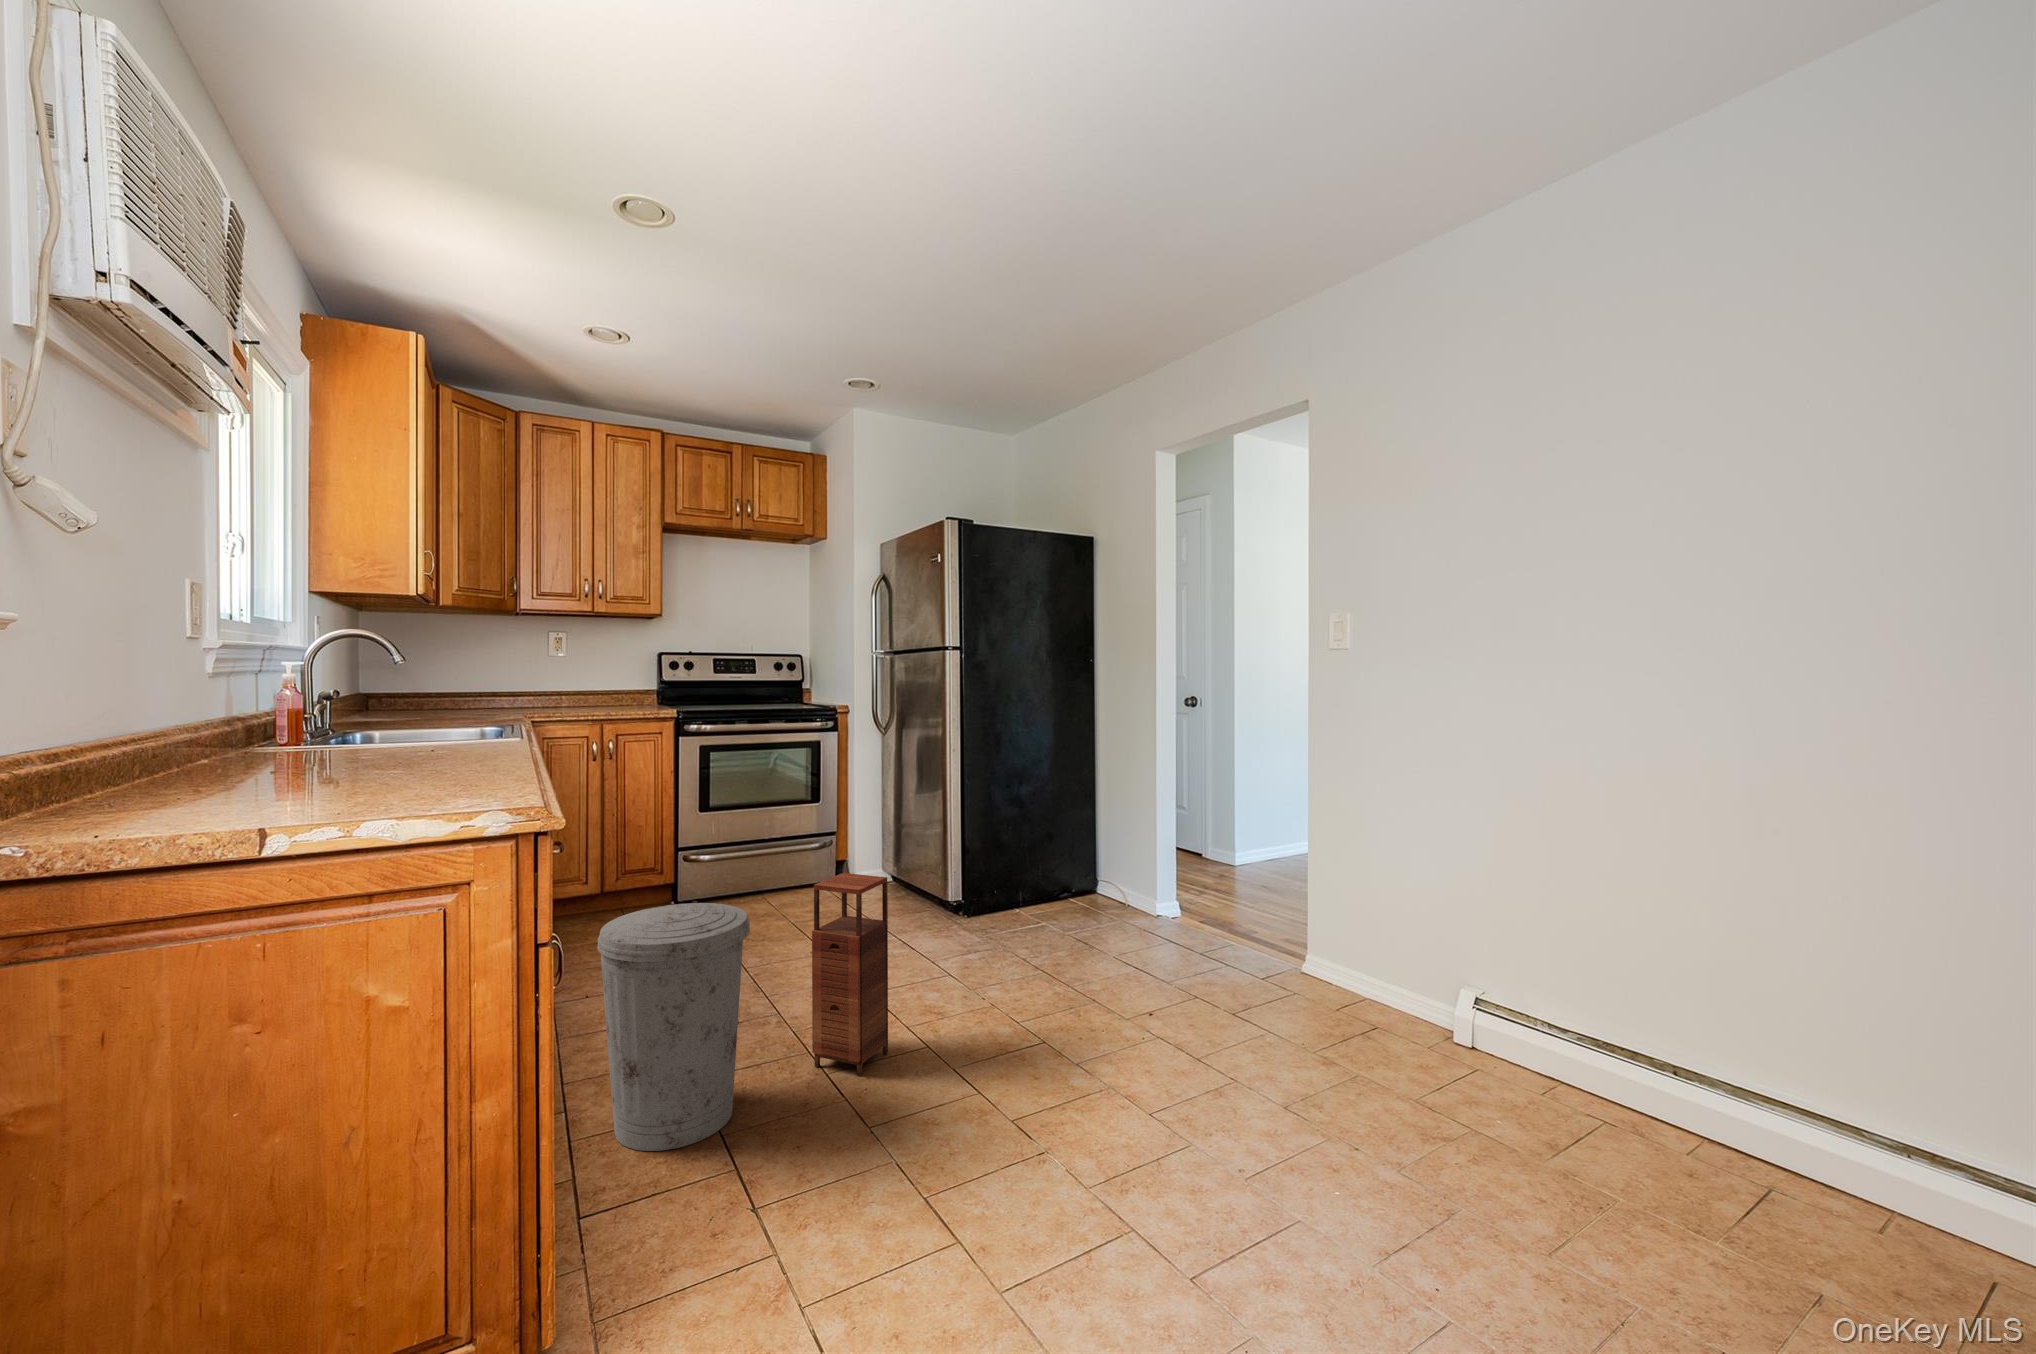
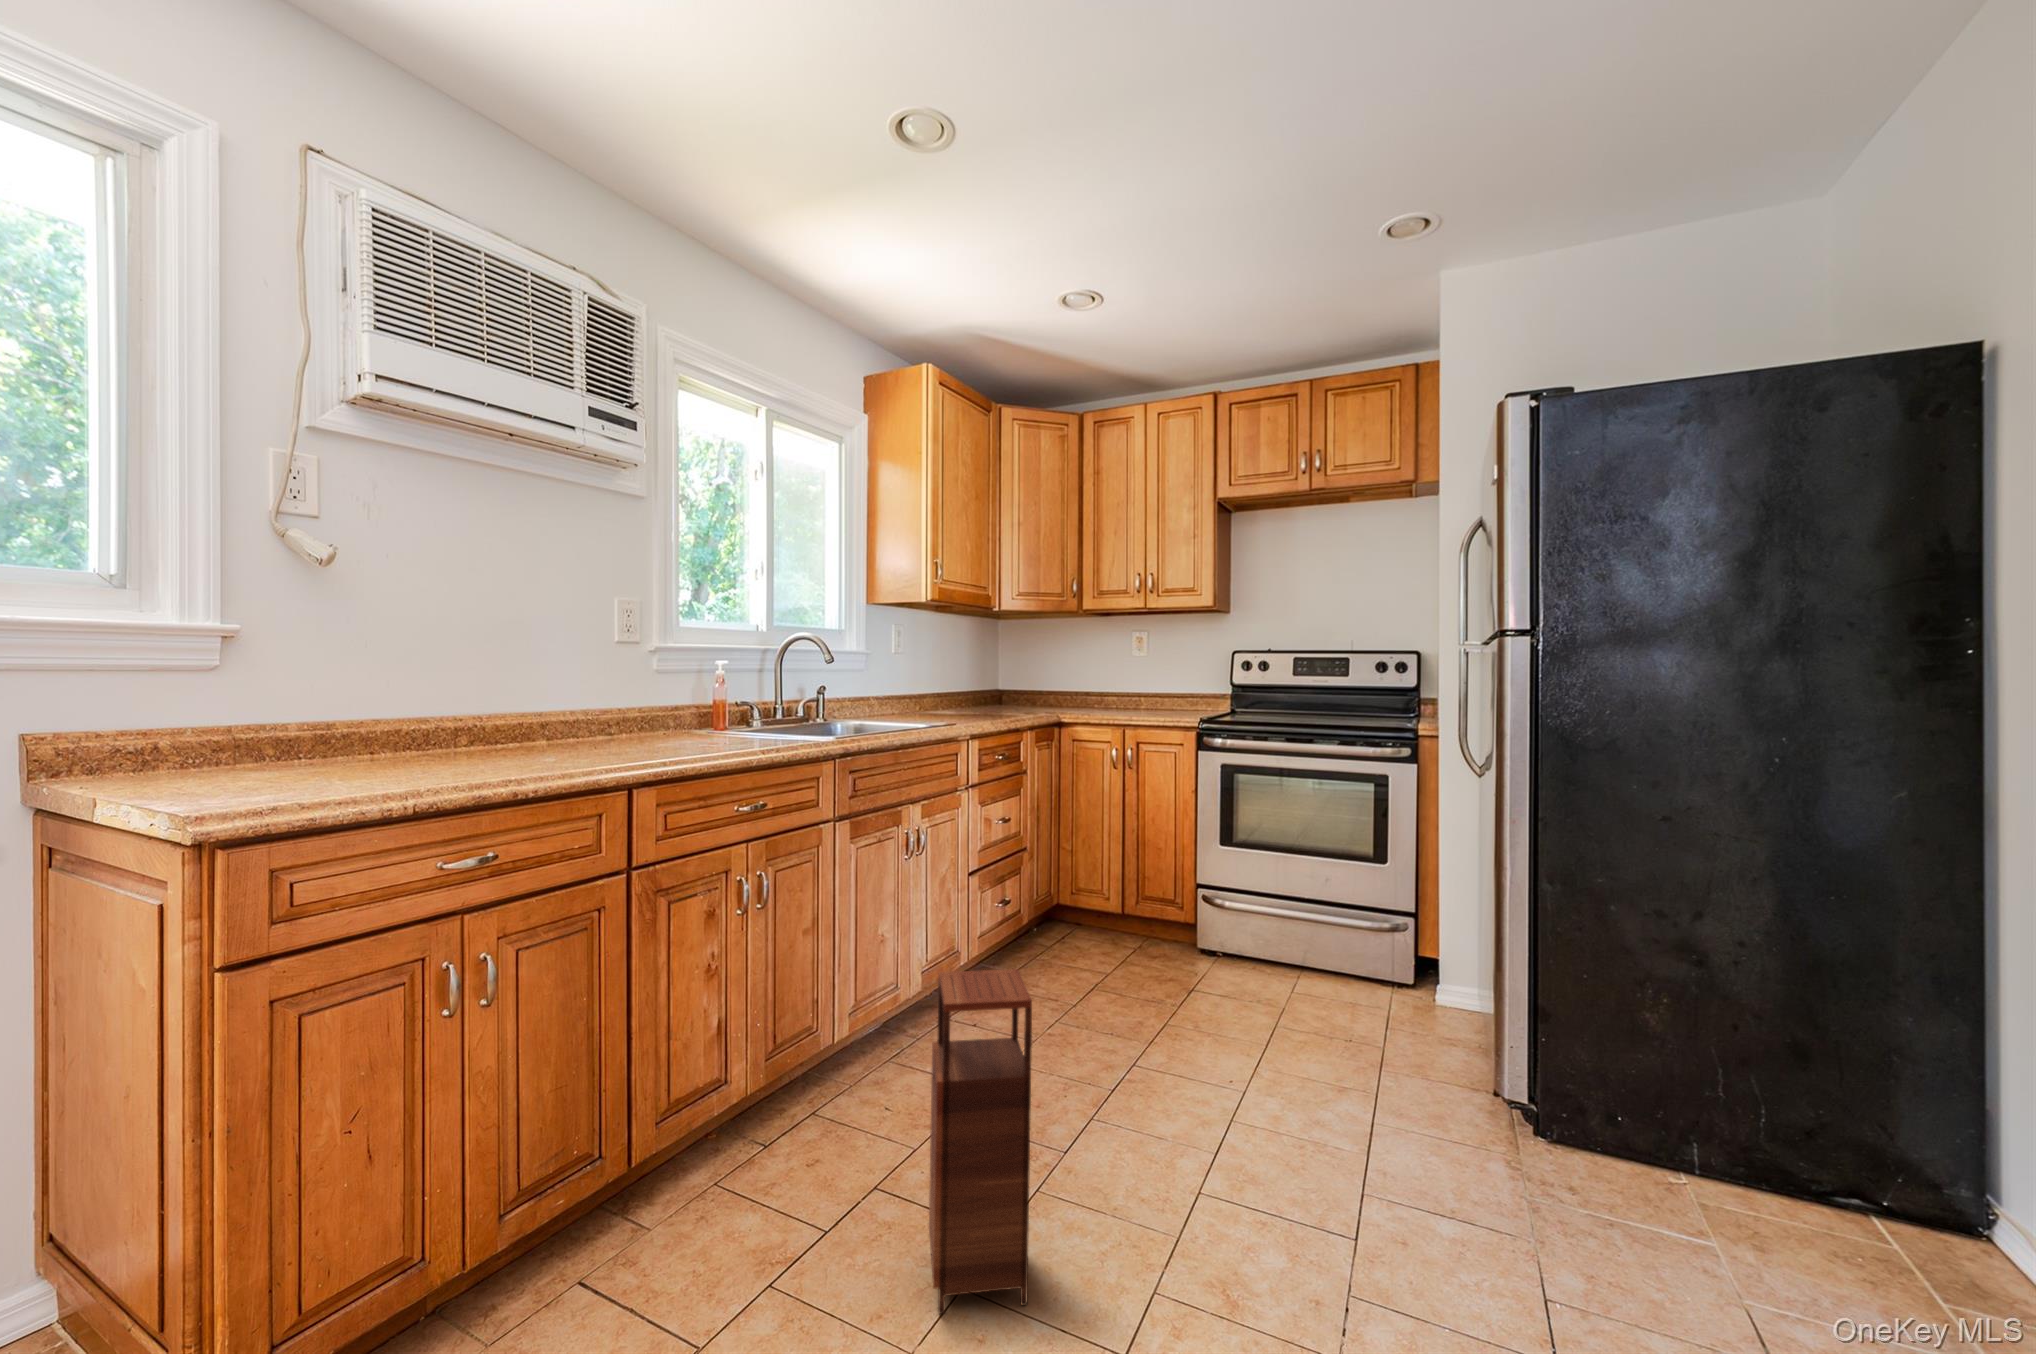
trash can: present [597,903,750,1151] -> none [656,935,843,1260]

